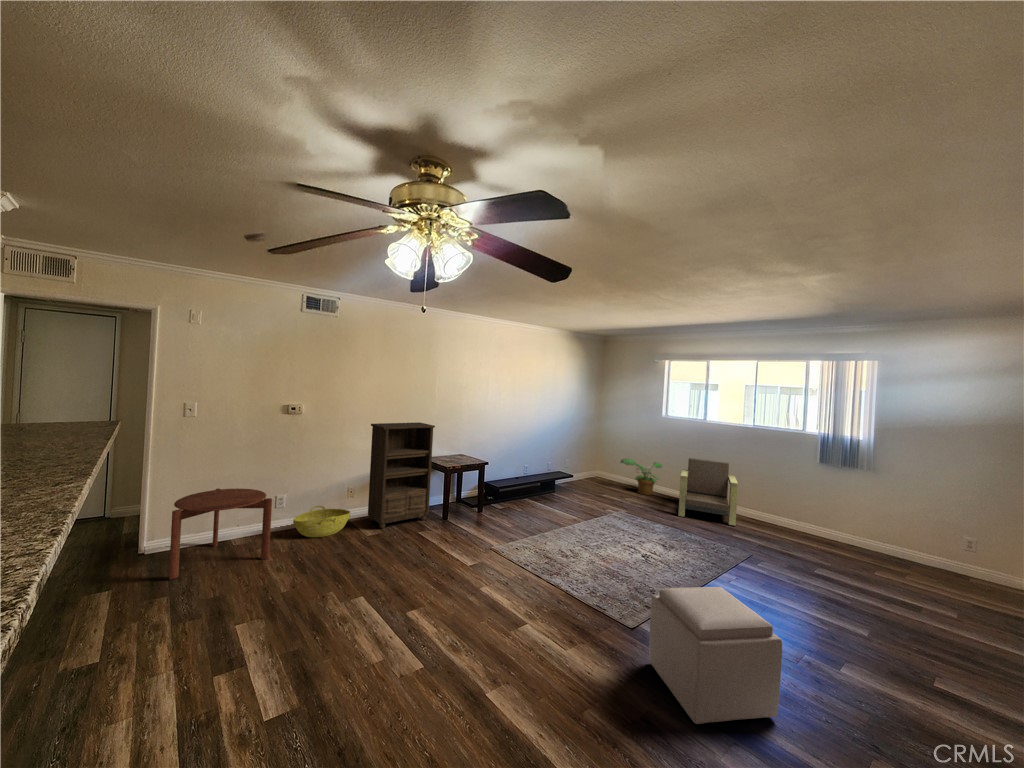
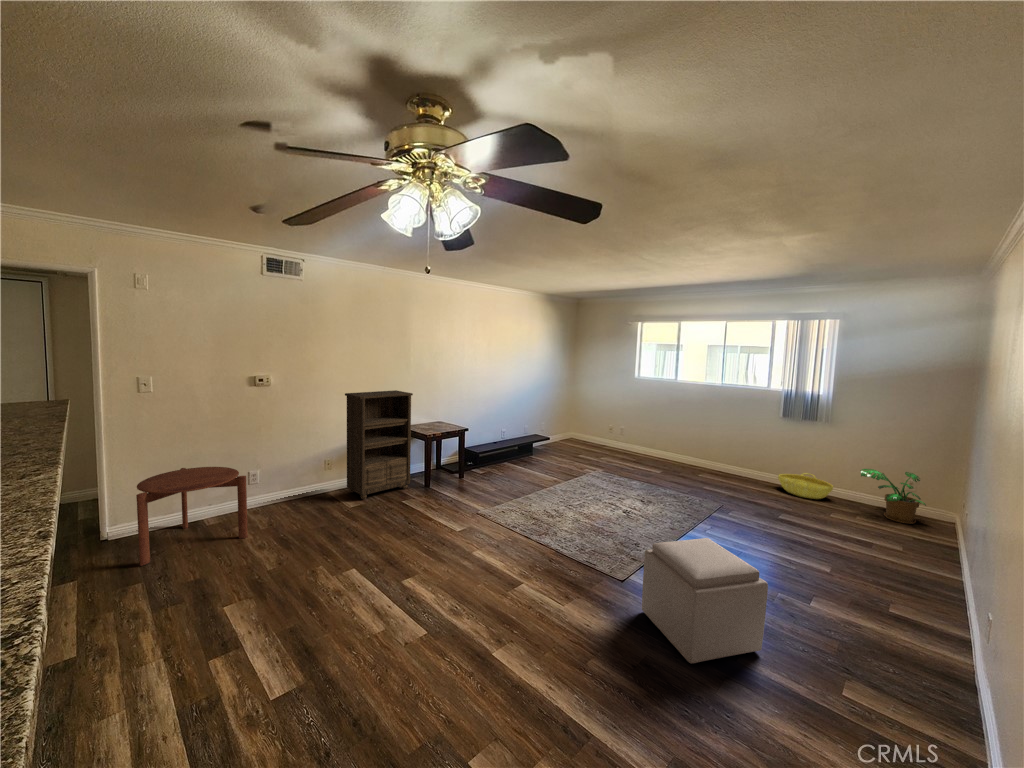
armchair: present [678,458,738,526] -> none [653,416,709,479]
potted plant: present [621,459,662,495] -> present [861,469,926,524]
basket: present [293,506,350,537] -> present [778,473,833,499]

